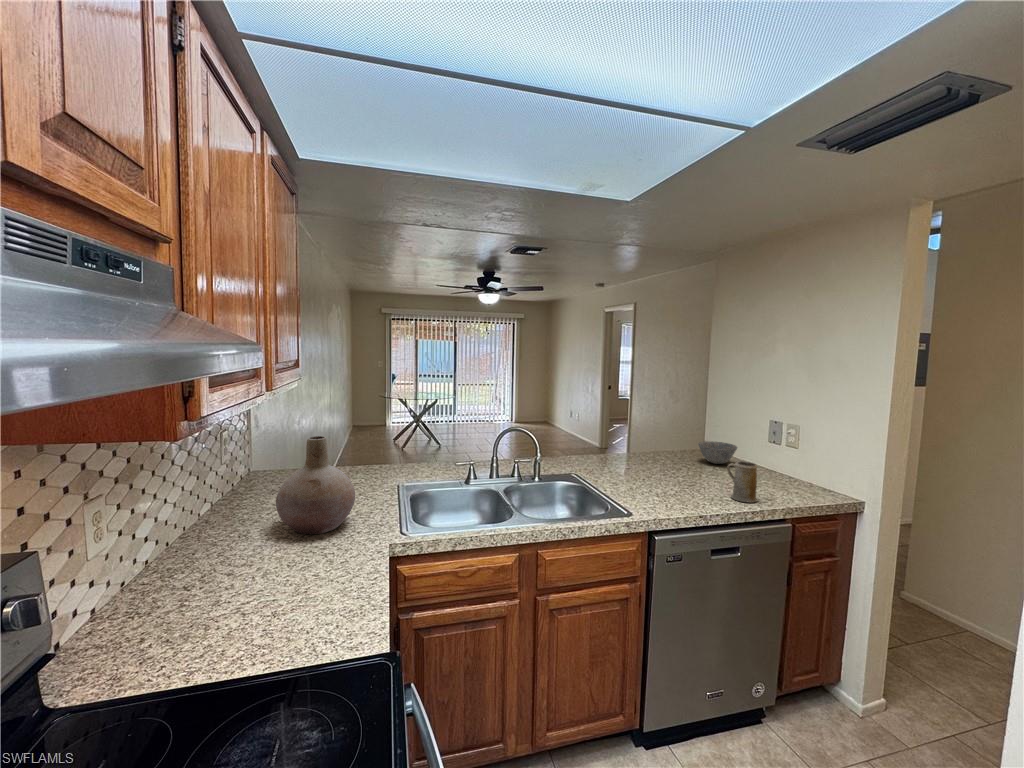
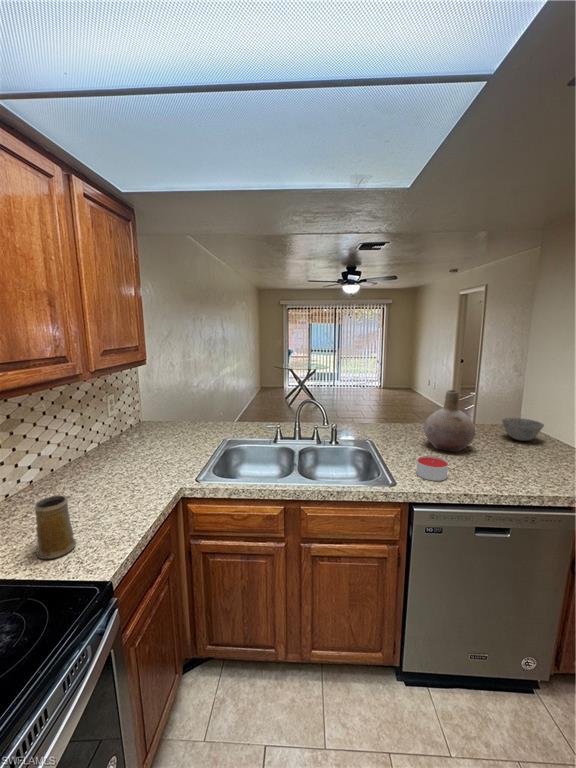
vase: present [276,436,355,534] -> present [424,390,475,452]
mug: present [727,461,757,503] -> present [34,495,76,559]
candle: none [646,483,677,507] -> present [417,456,448,481]

